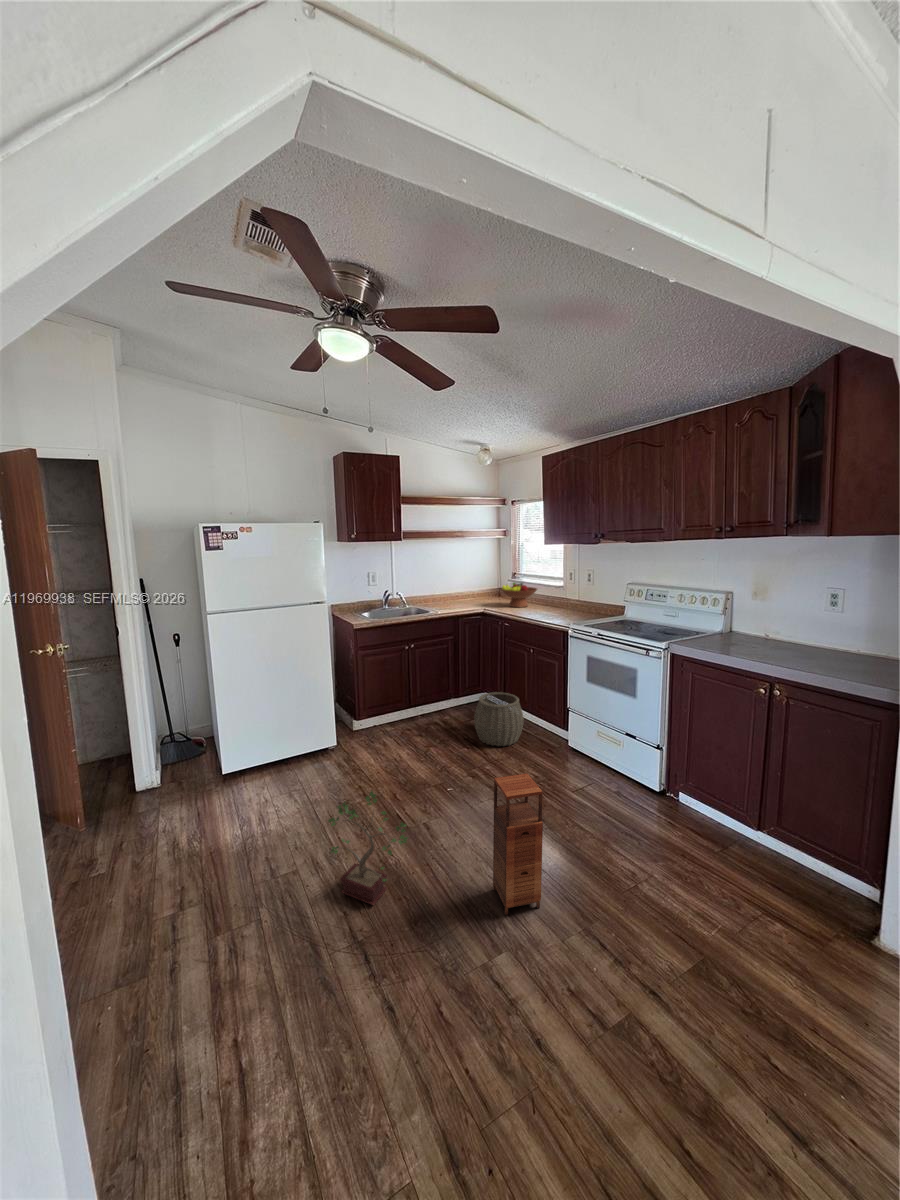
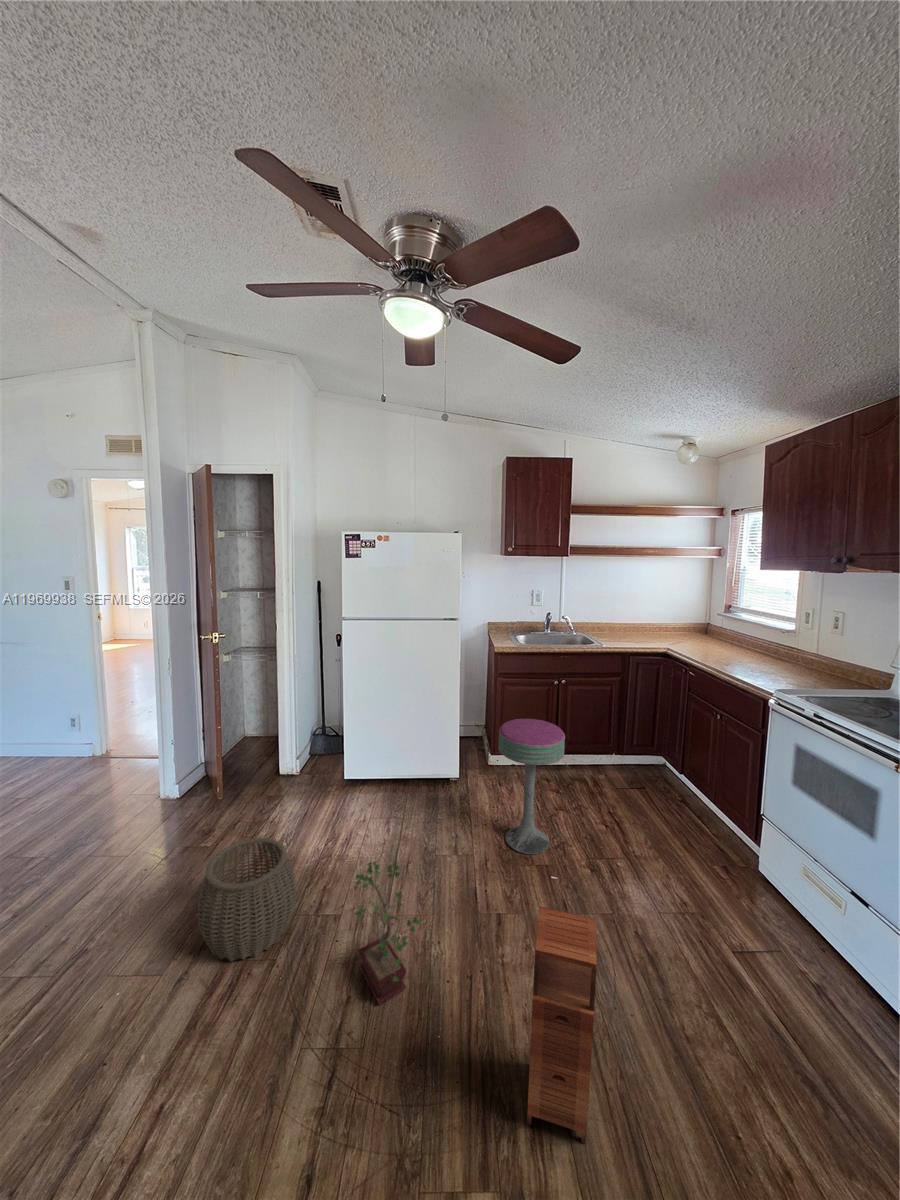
fruit bowl: present [501,583,537,607] -> none [693,618,750,652]
bar stool: none [391,675,444,783] -> present [498,719,565,854]
woven basket: present [474,692,523,746] -> present [198,838,296,961]

